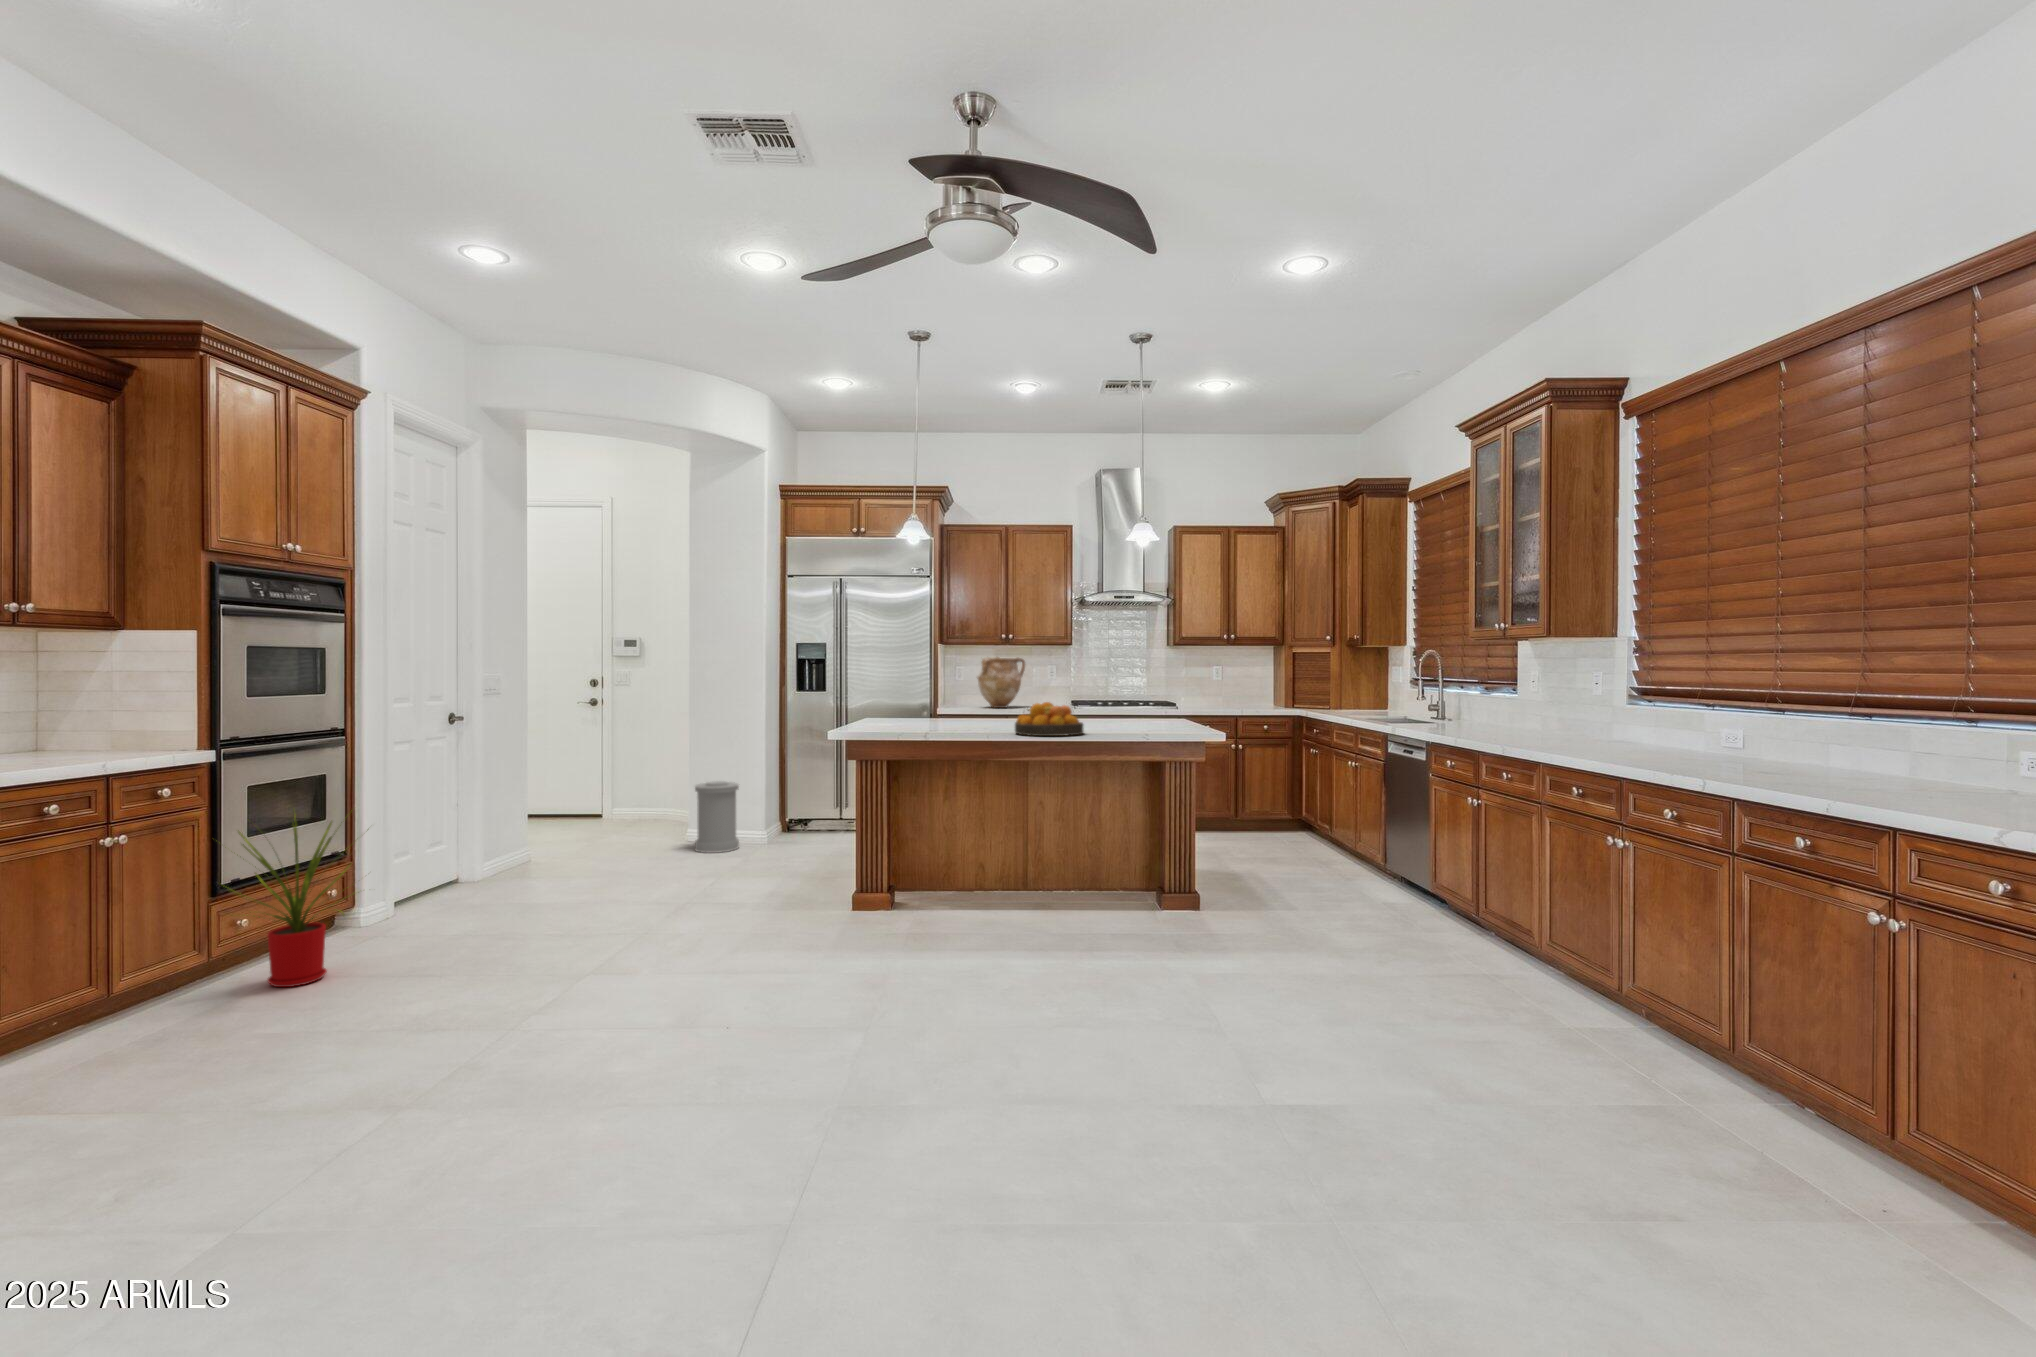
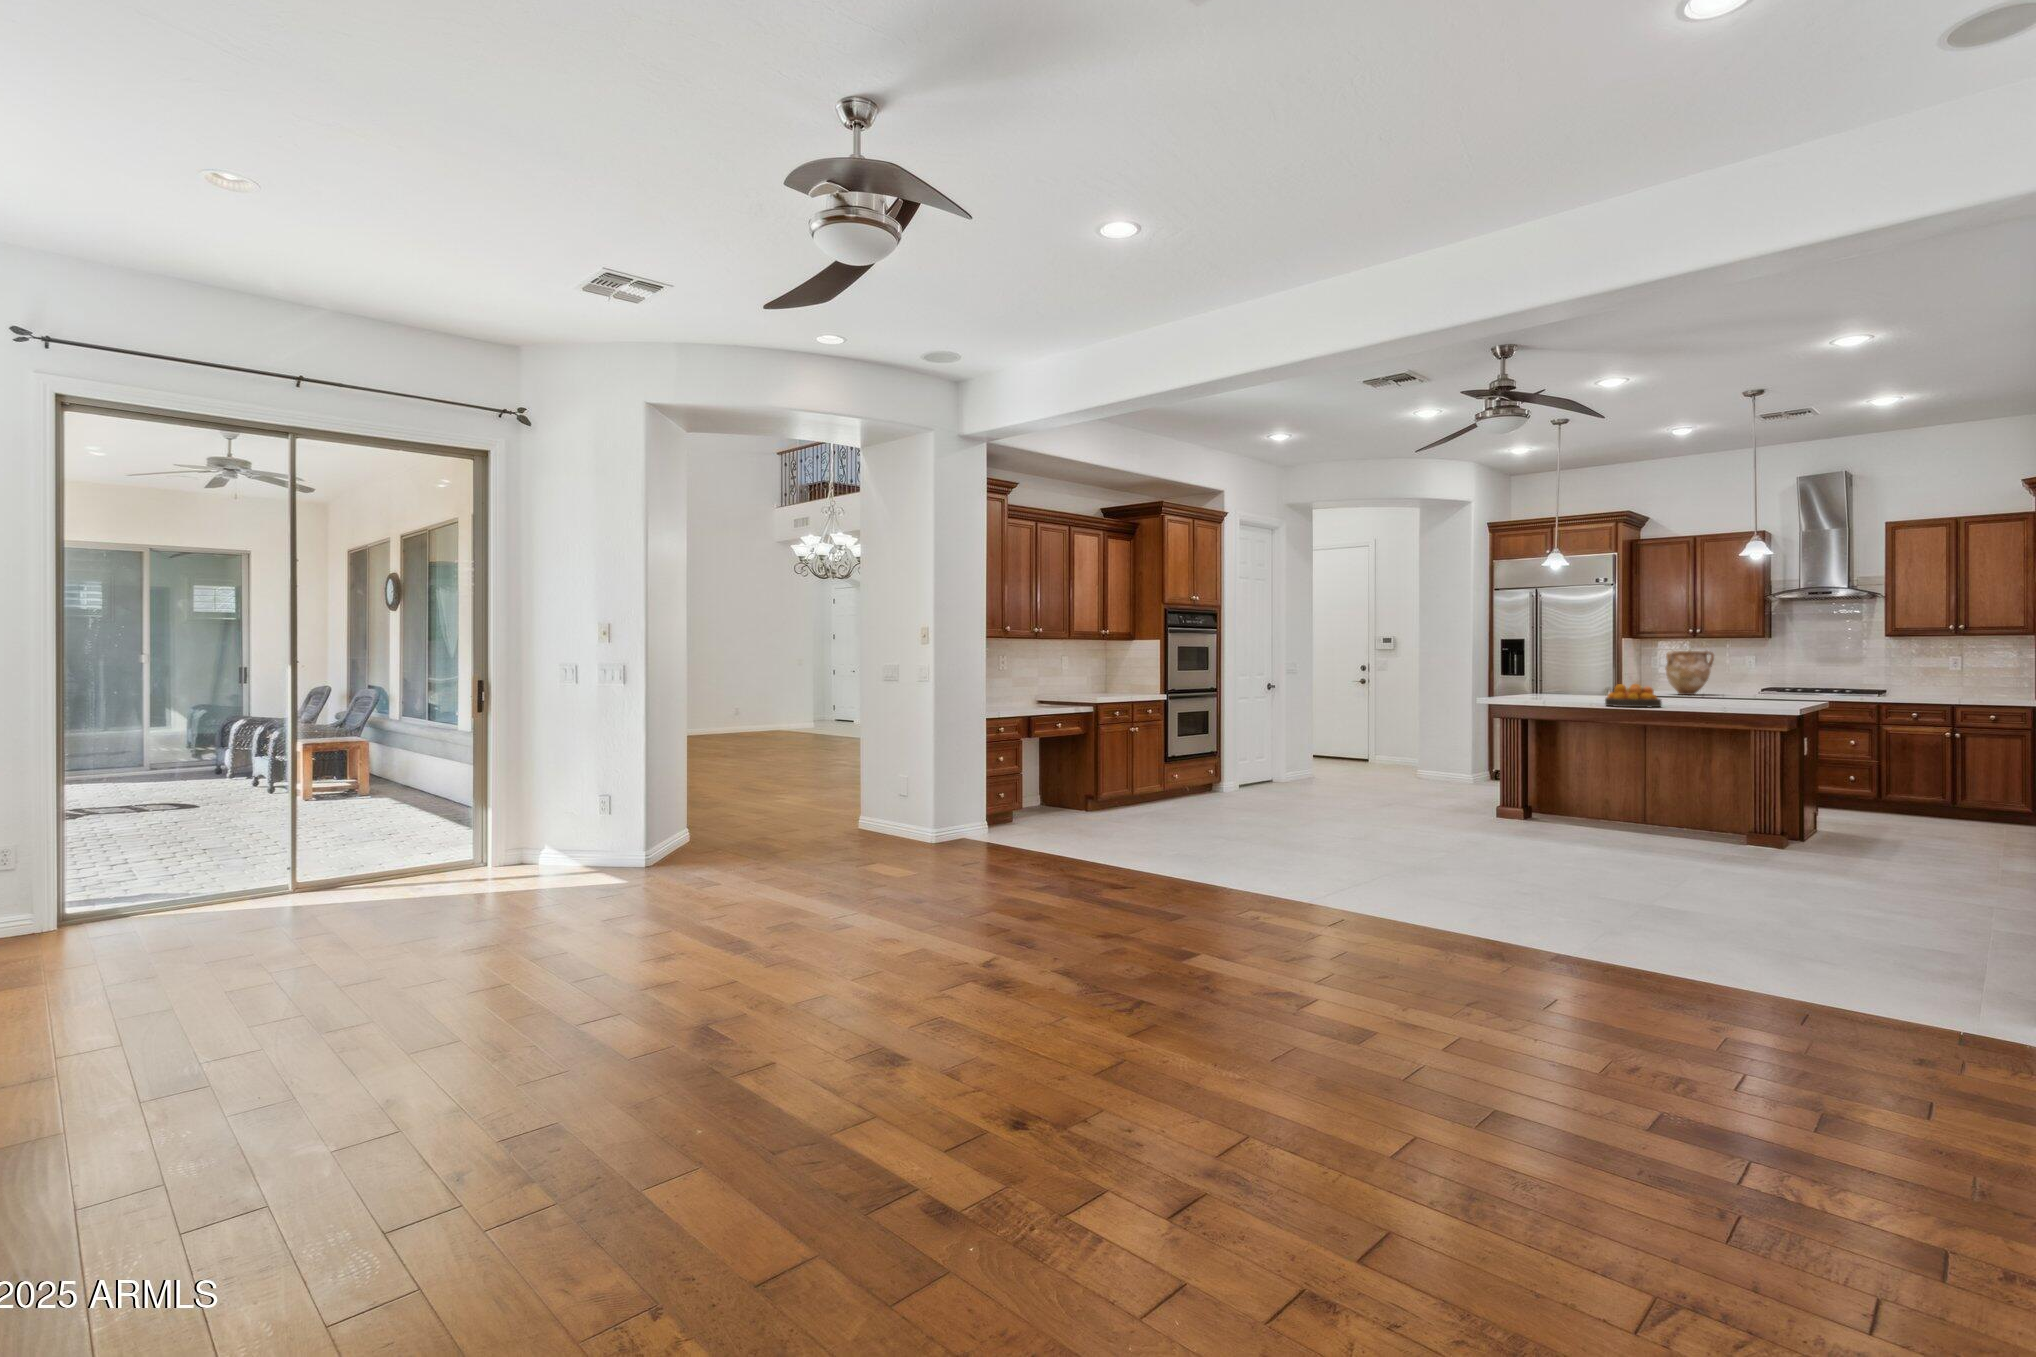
trash can: present [695,781,739,853] -> none [1416,740,1449,789]
house plant: present [225,809,349,987] -> none [1168,724,1229,805]

